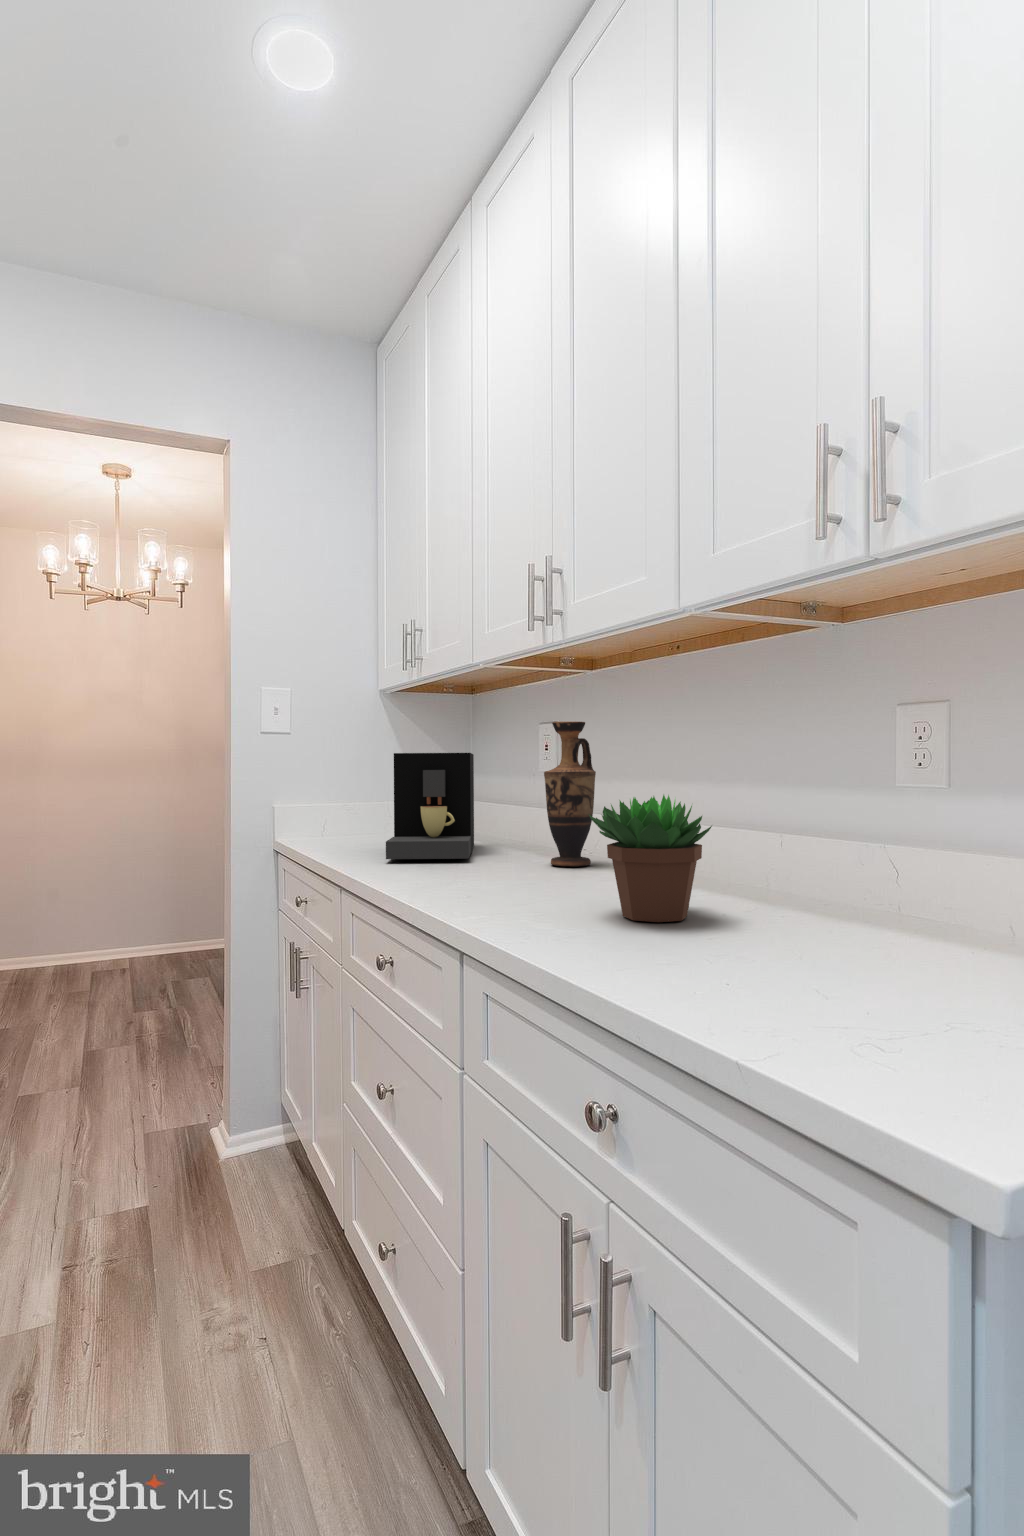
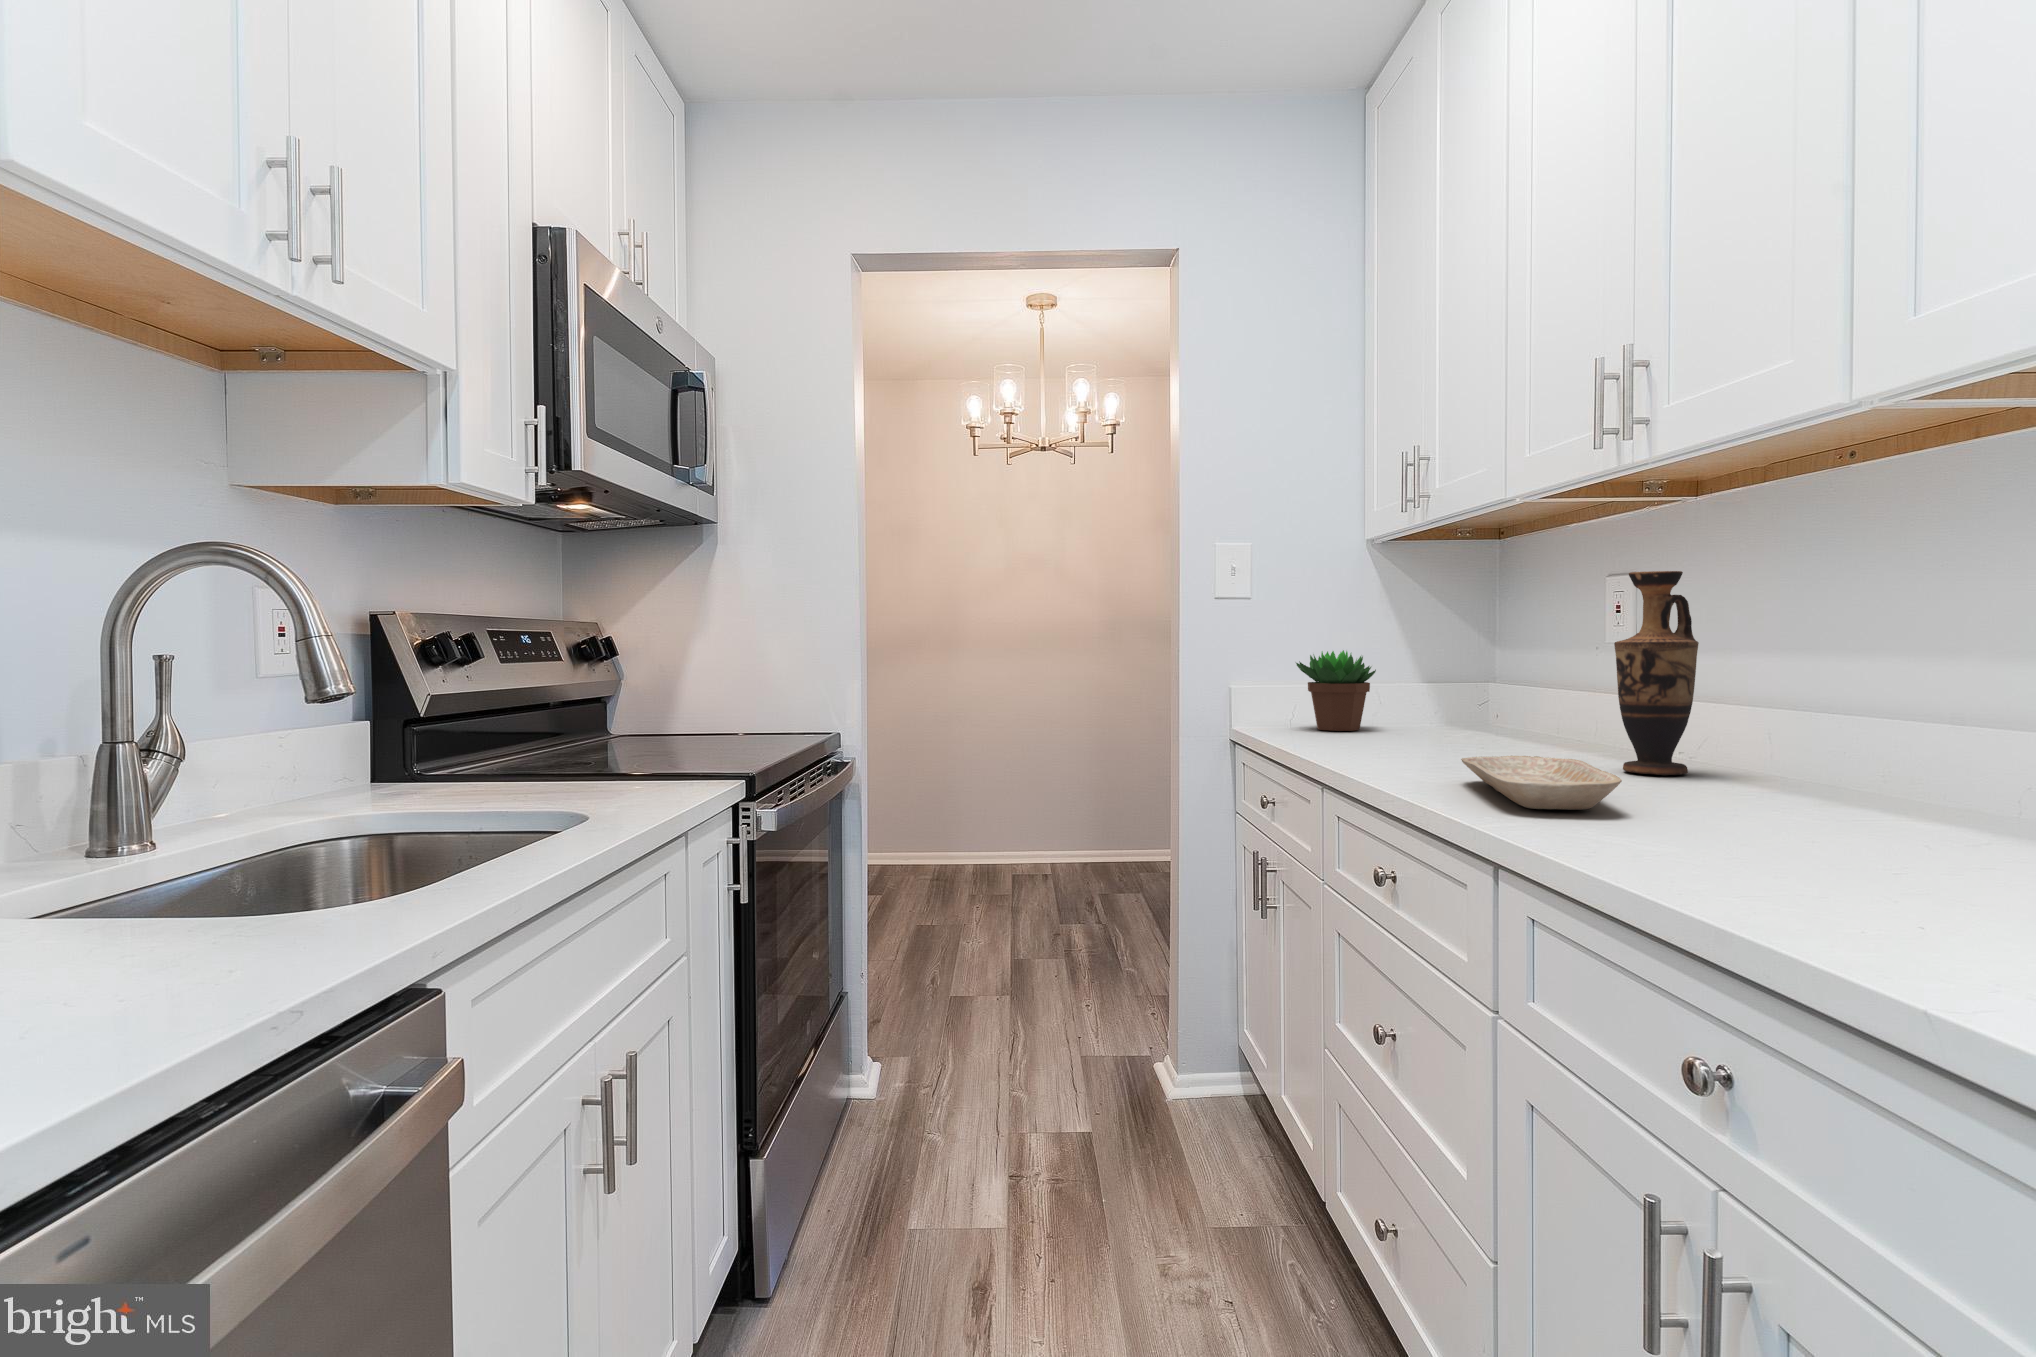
coffee maker: present [386,753,474,859] -> none [1383,616,1503,757]
succulent plant: present [589,795,712,922] -> present [1296,650,1376,731]
tray: none [439,858,547,900] -> present [1461,756,1622,810]

